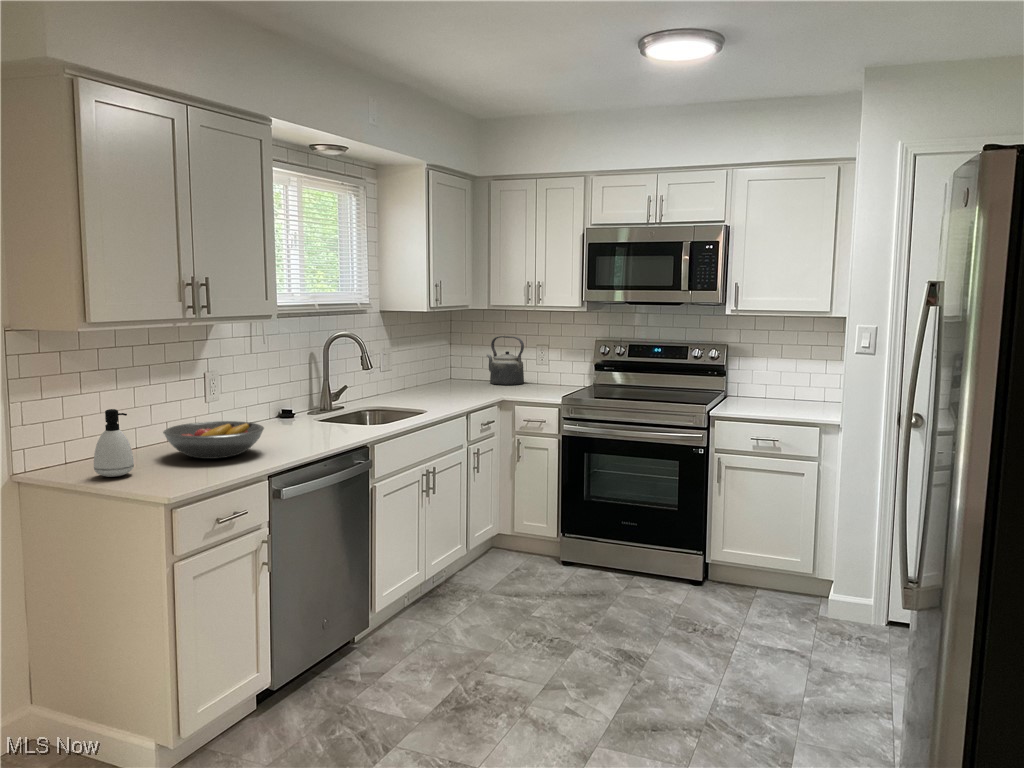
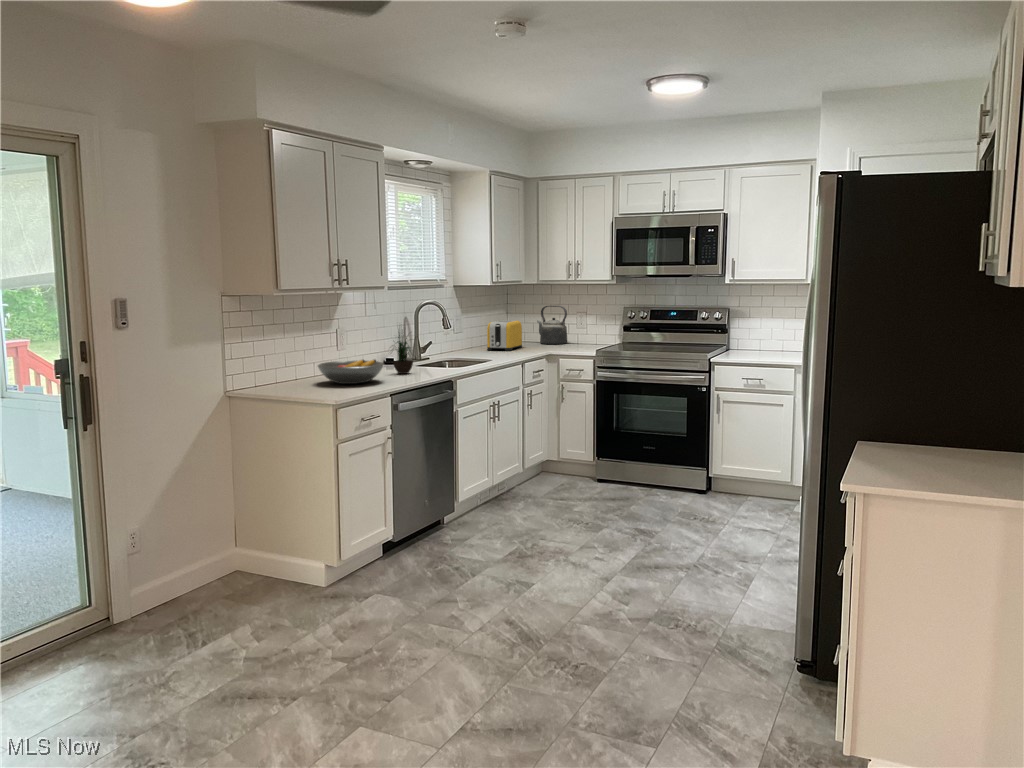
potted plant: none [274,352,321,438] -> present [393,332,413,374]
toaster: none [422,355,467,395] -> present [487,320,522,351]
soap dispenser: present [94,409,134,477] -> none [279,347,304,392]

